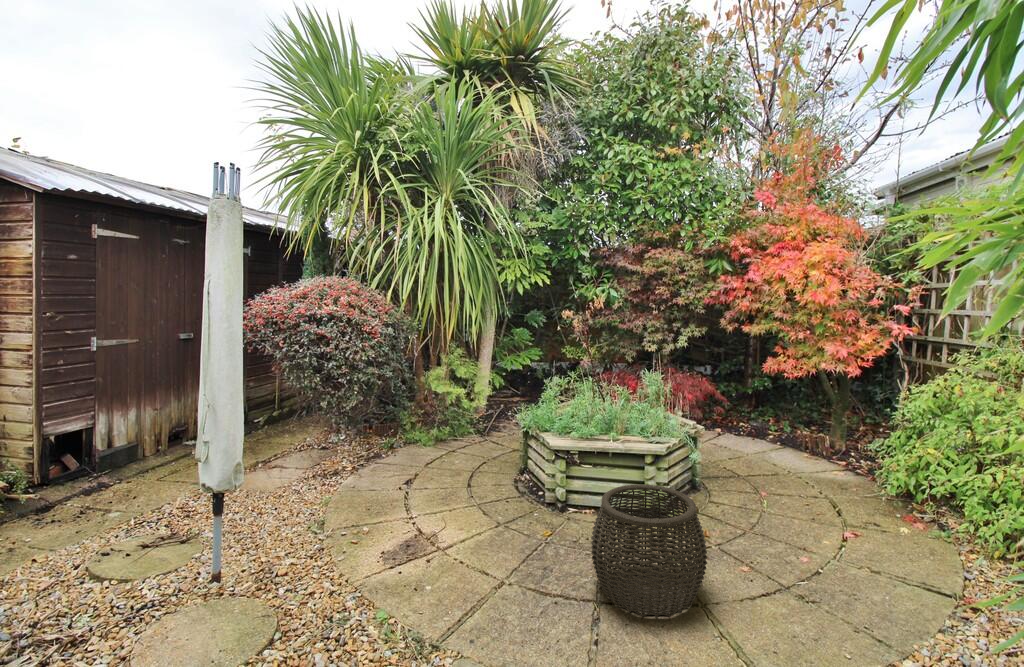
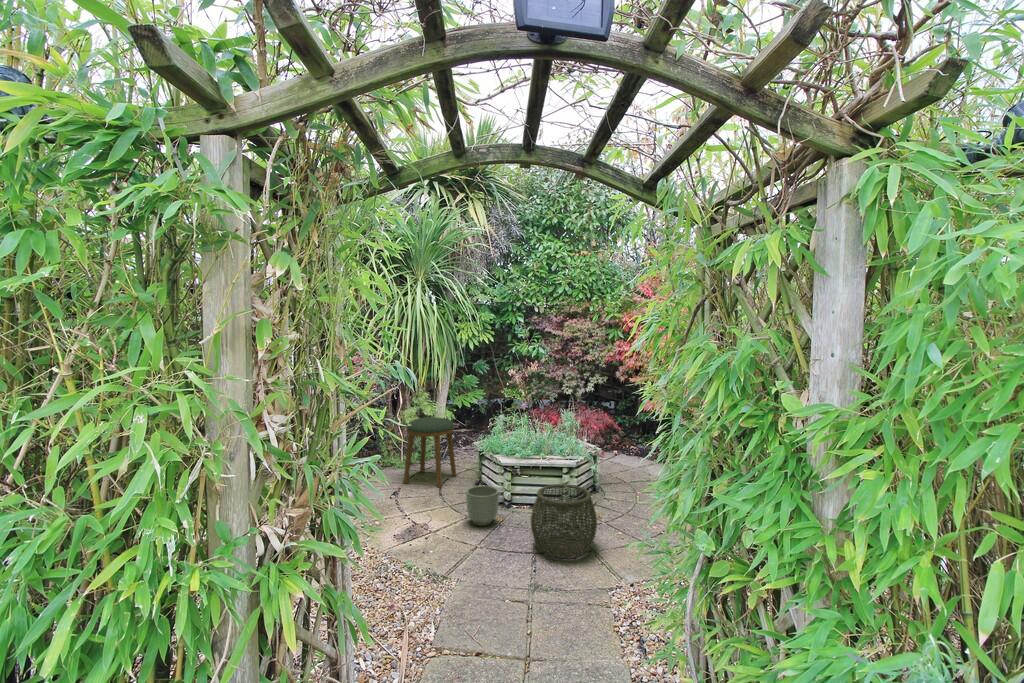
stool: none [421,381,495,478] -> present [403,417,456,488]
planter: none [493,480,544,543] -> present [466,486,499,526]

